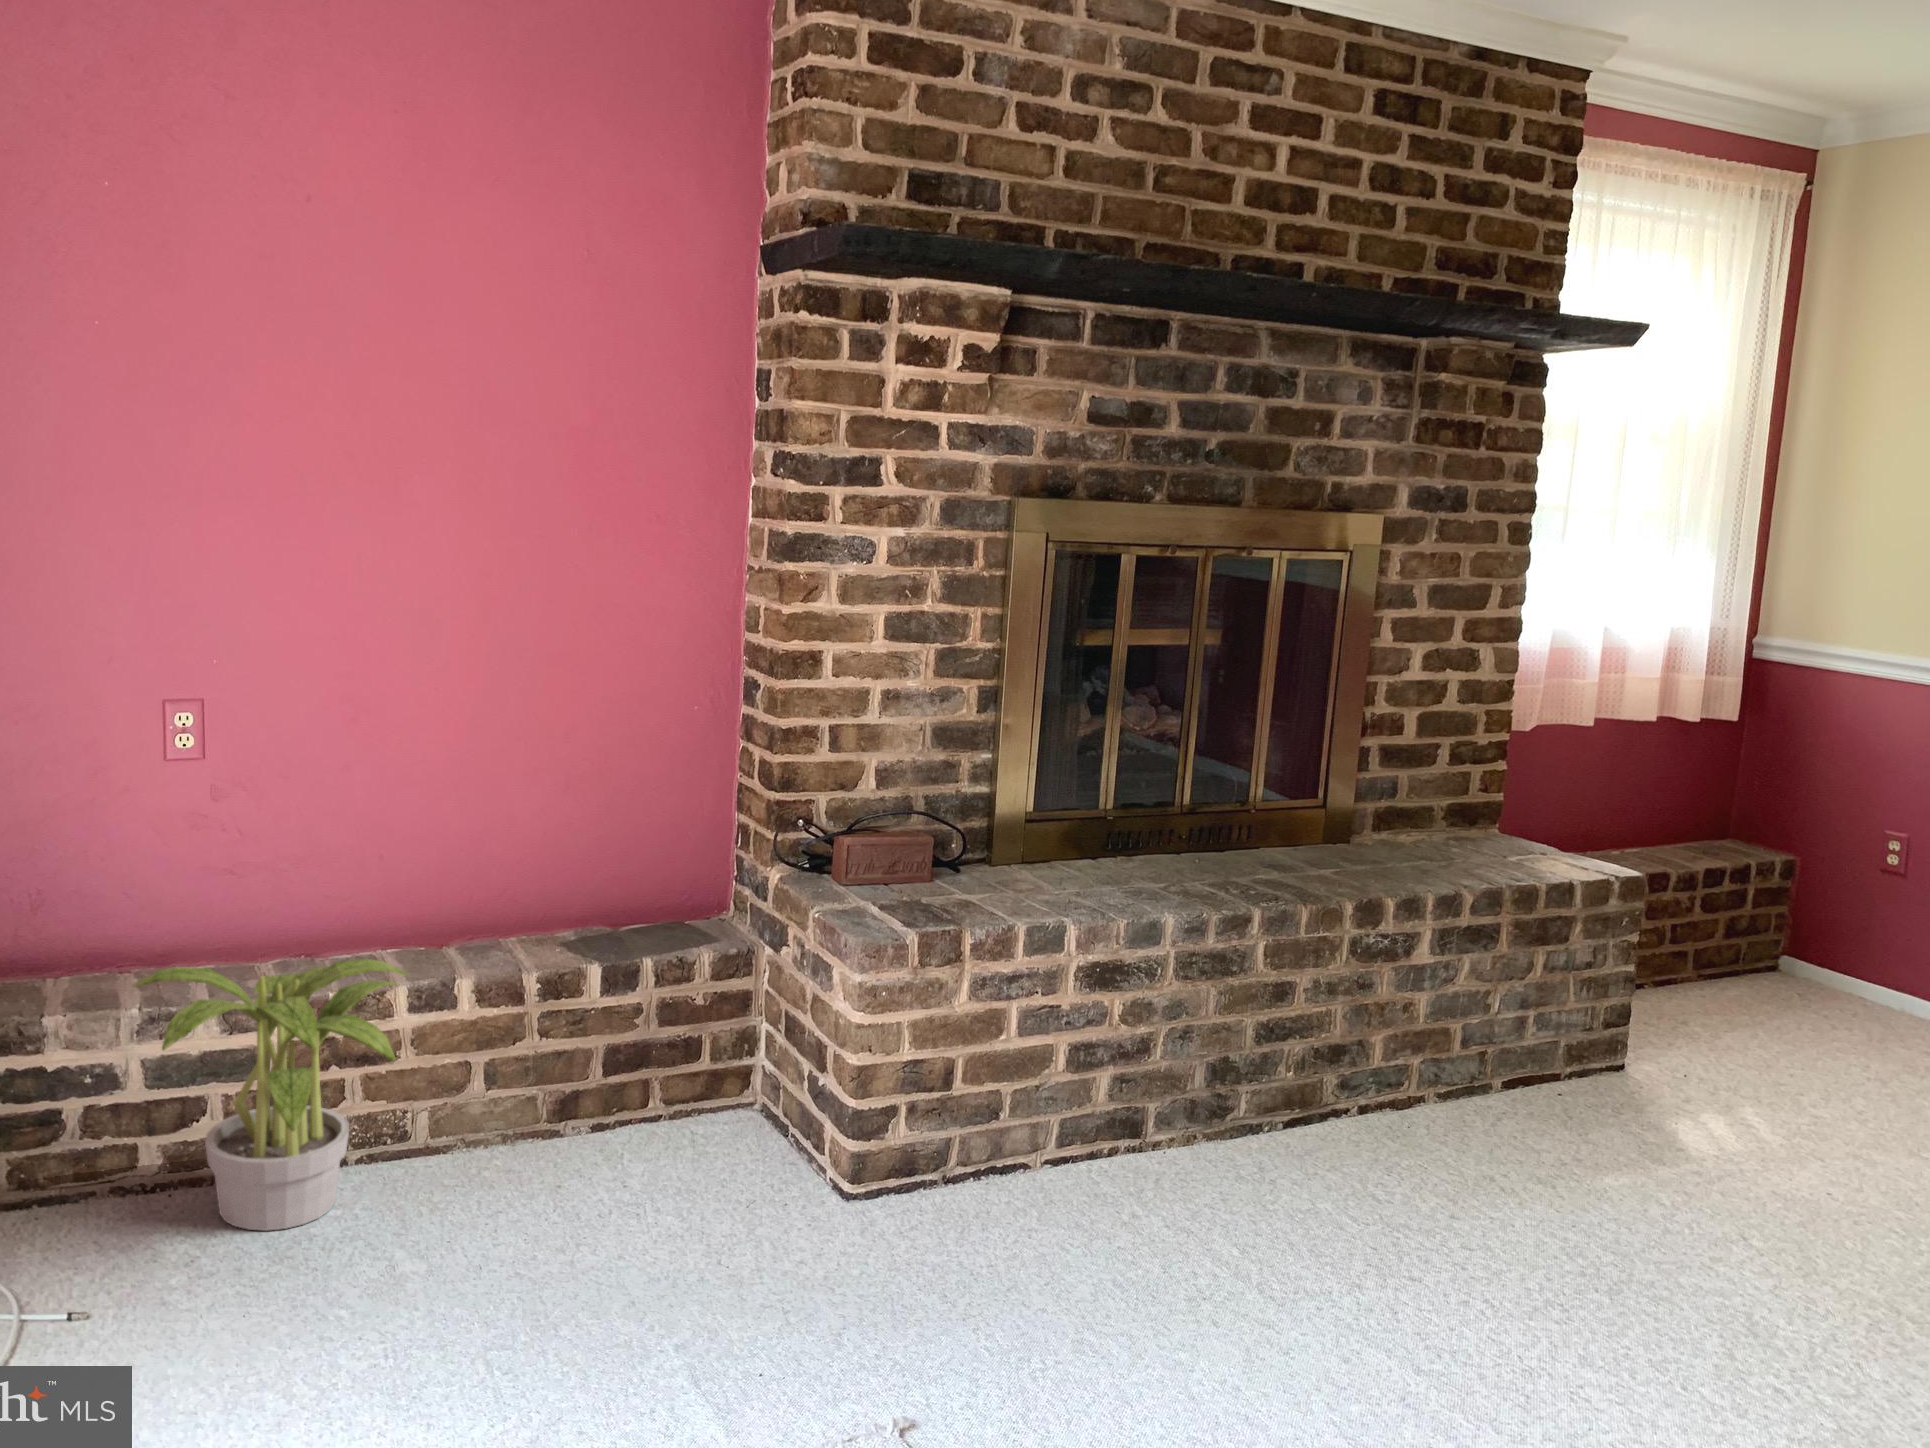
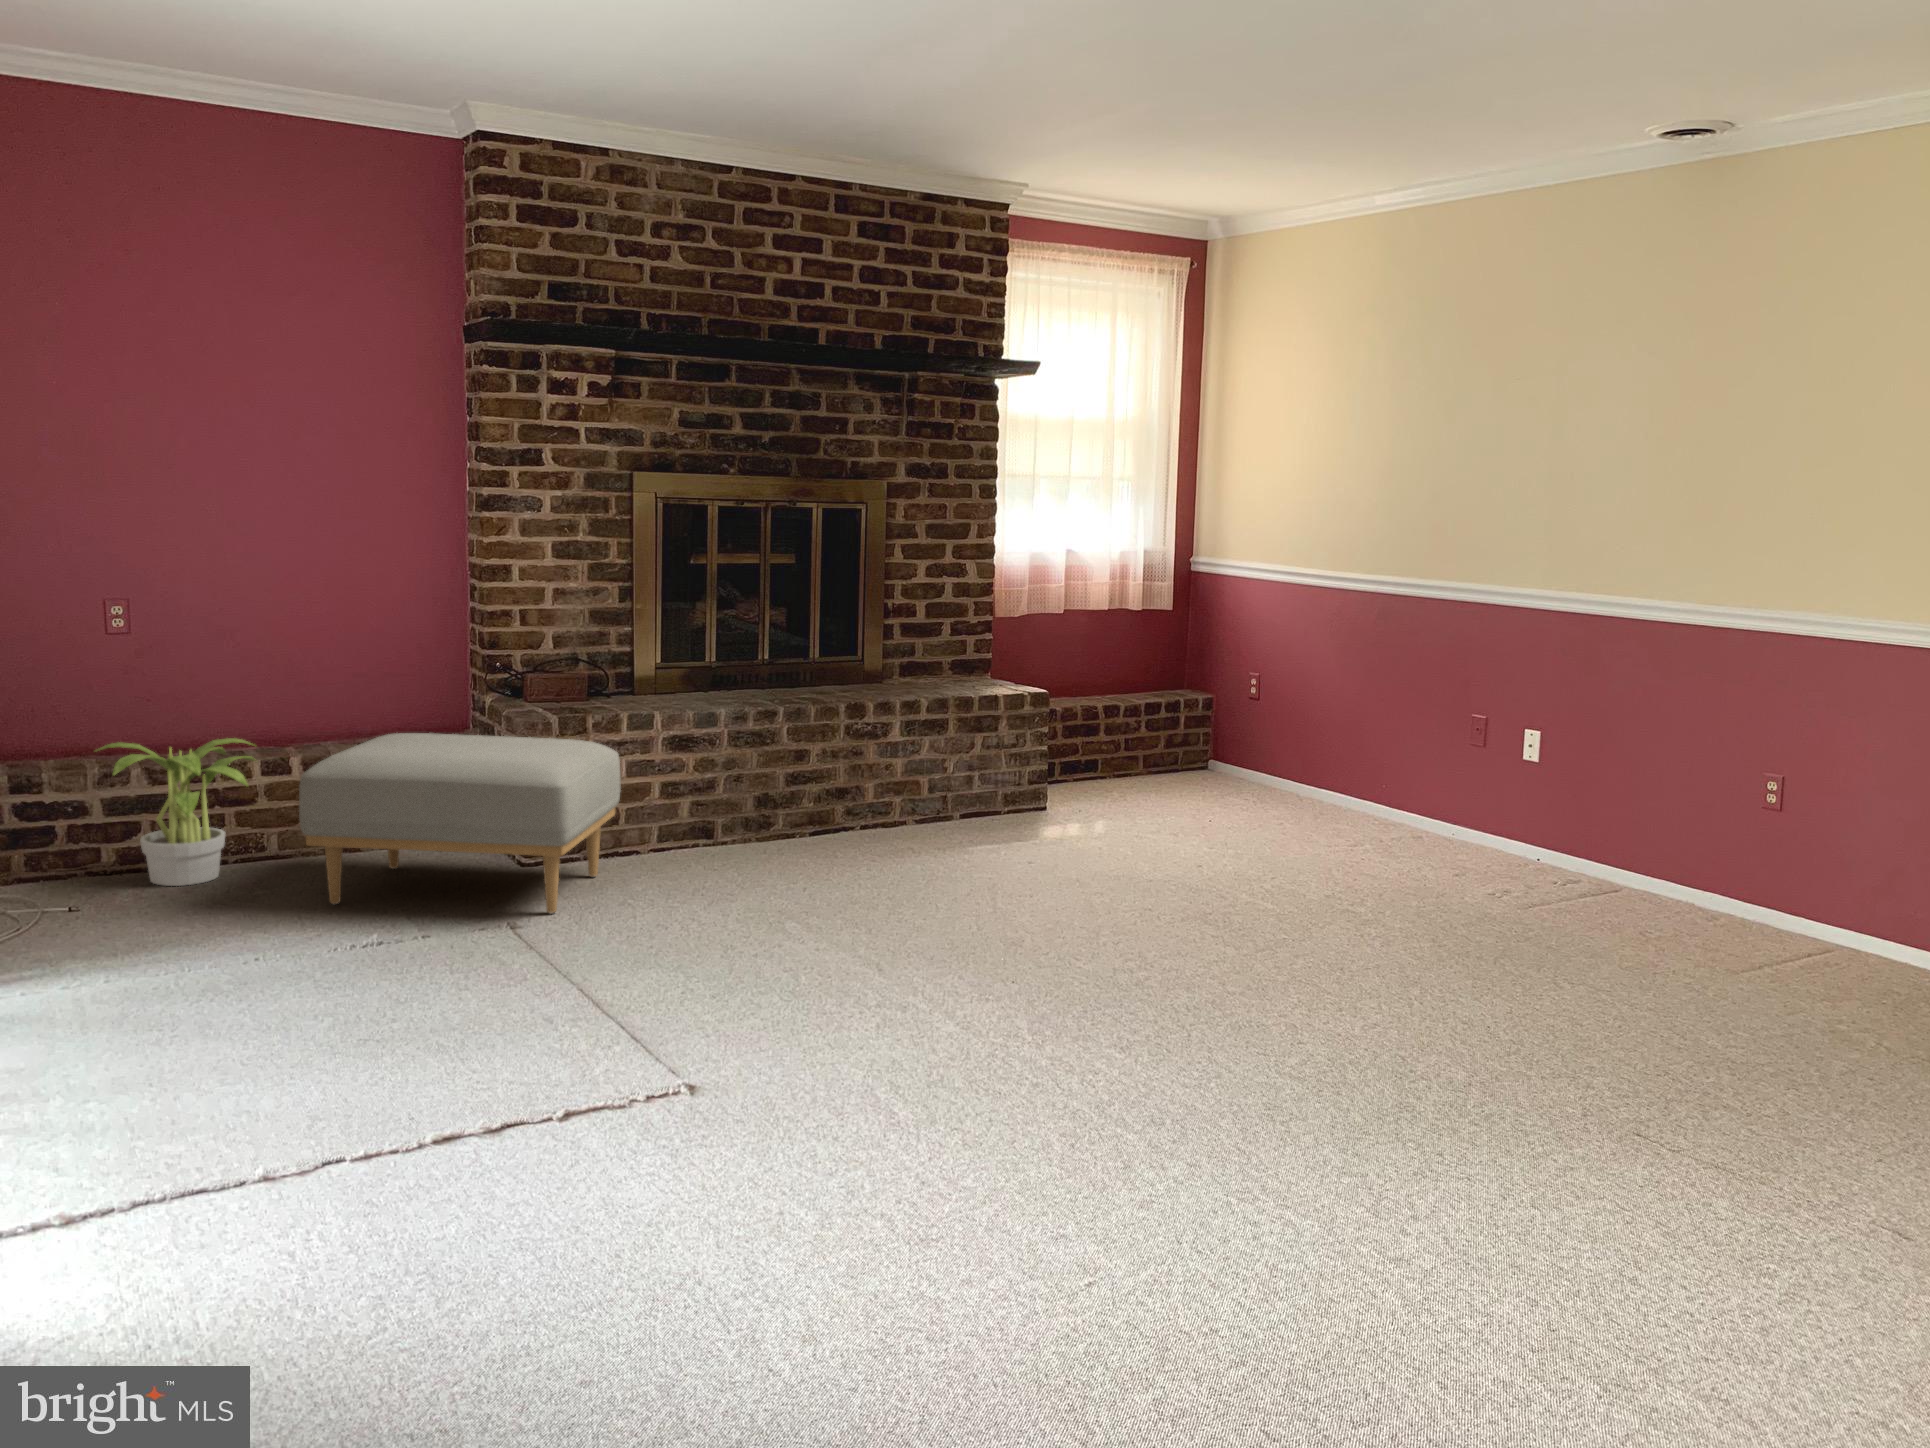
ottoman: none [495,958,1035,1362] -> present [299,733,621,914]

